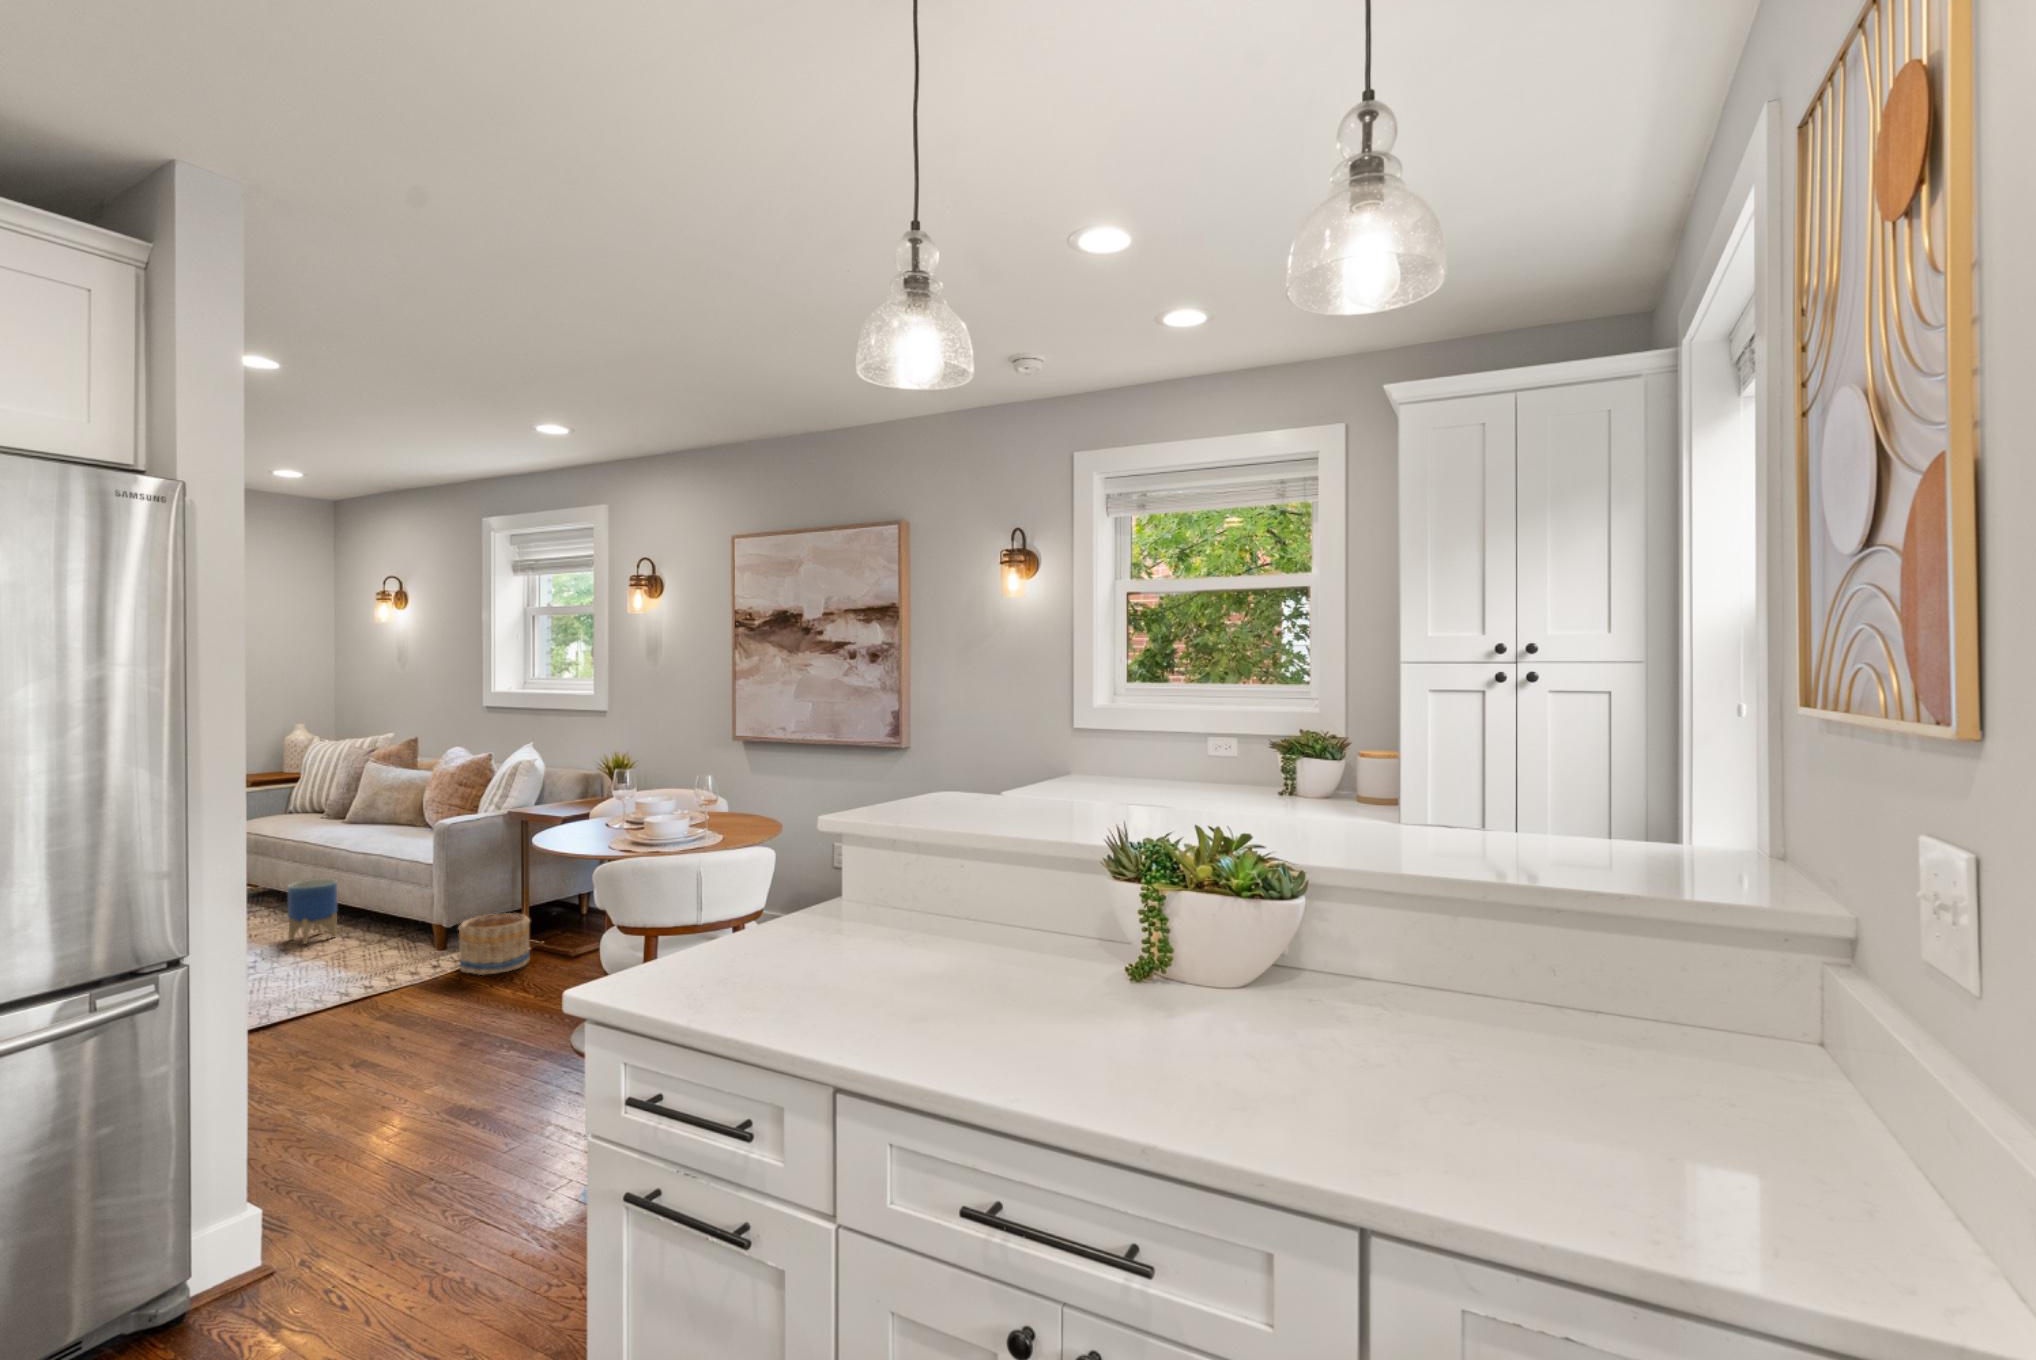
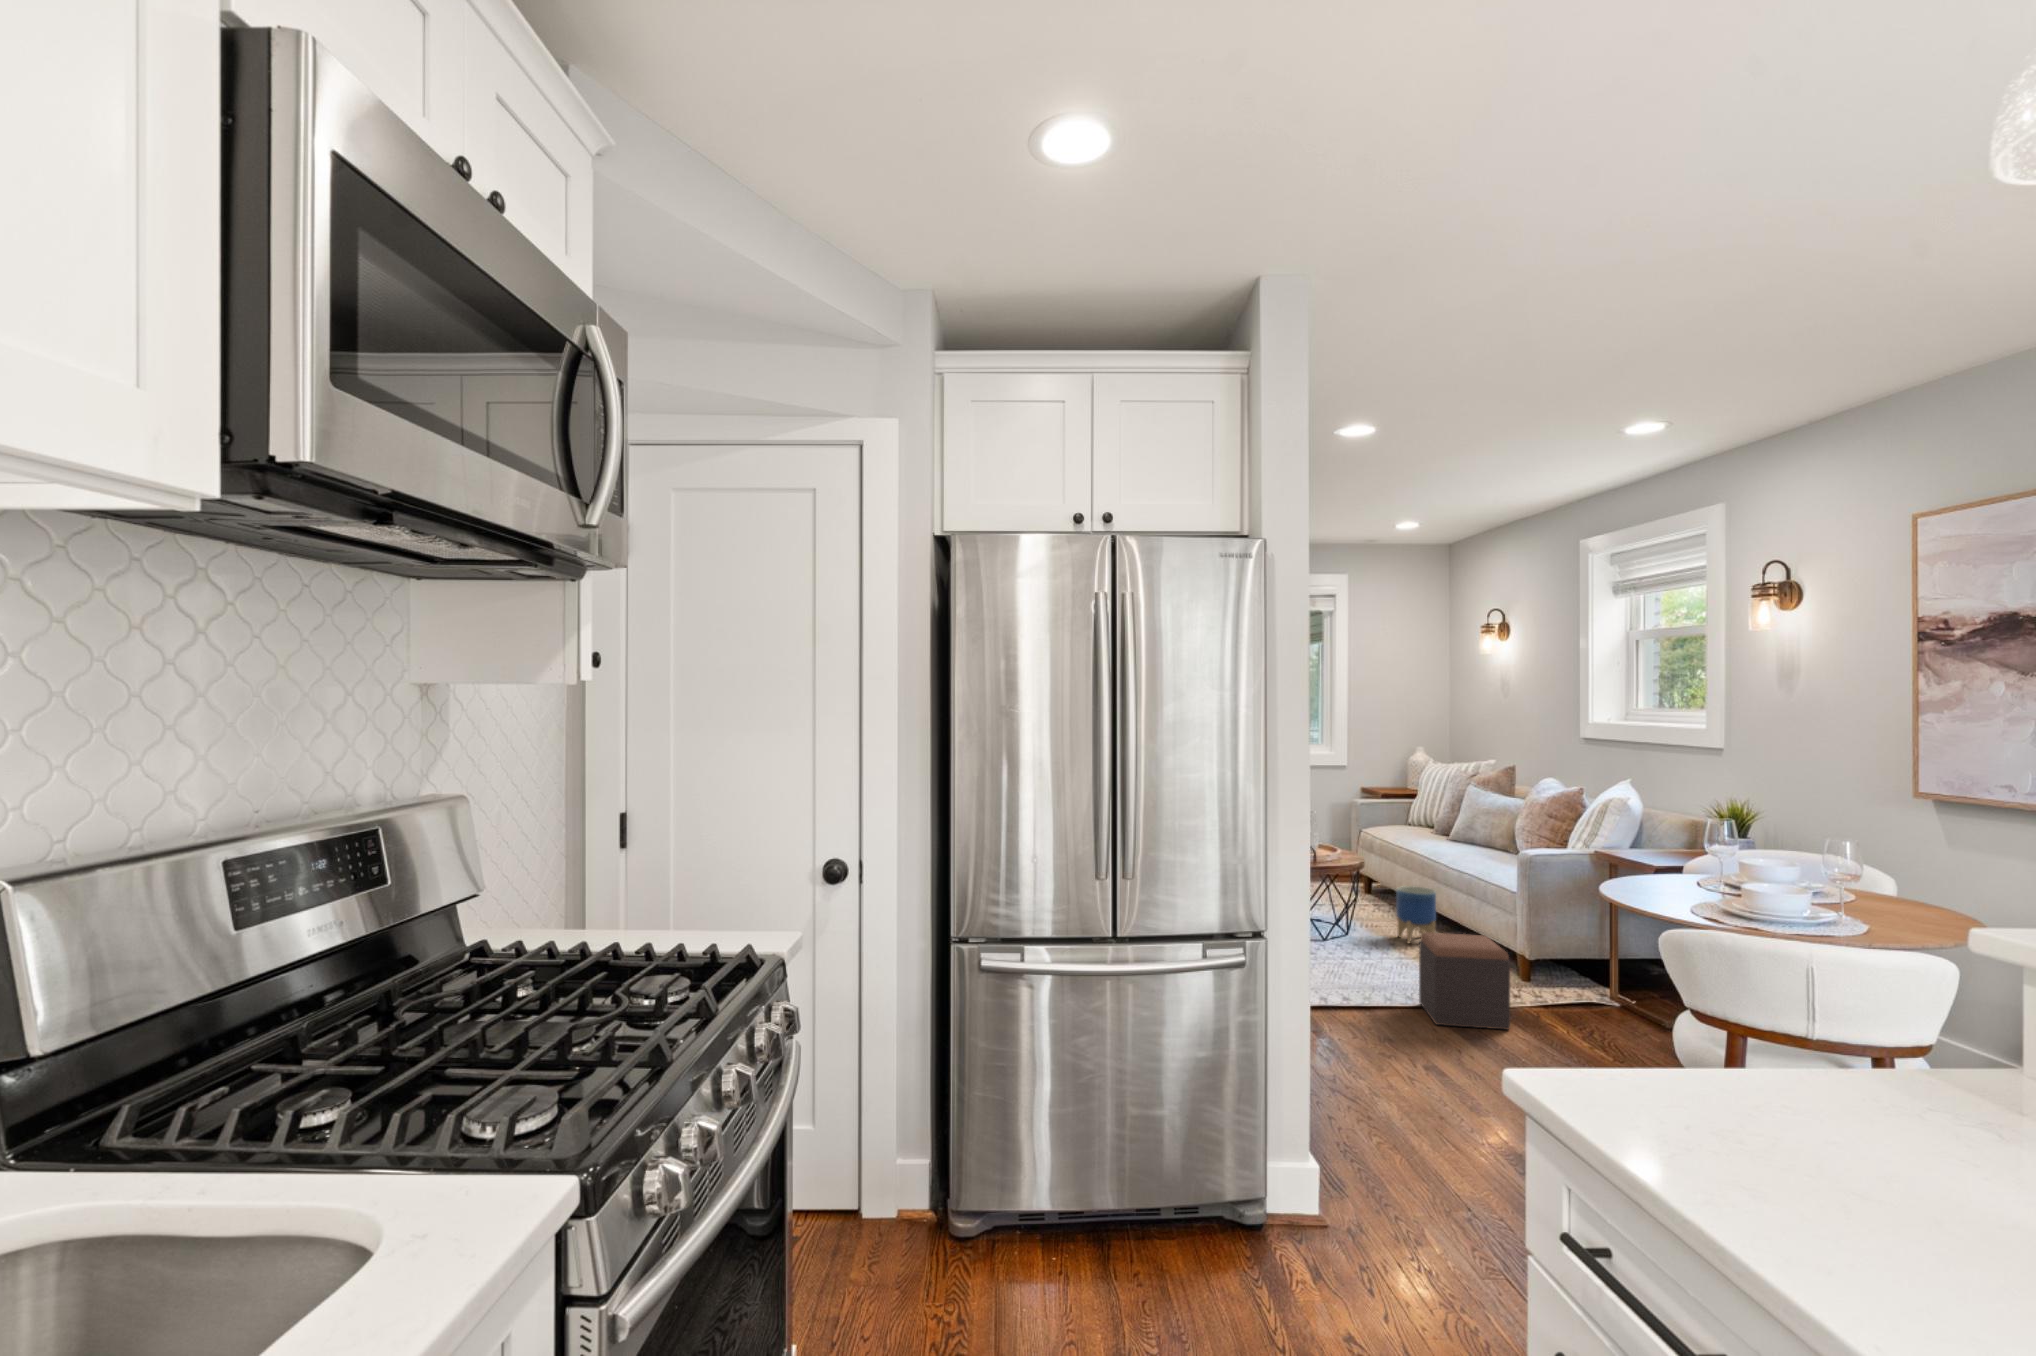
footstool: none [335,912,438,1015] -> present [1419,933,1510,1030]
basket: present [458,913,530,975] -> none [1536,956,1616,1025]

